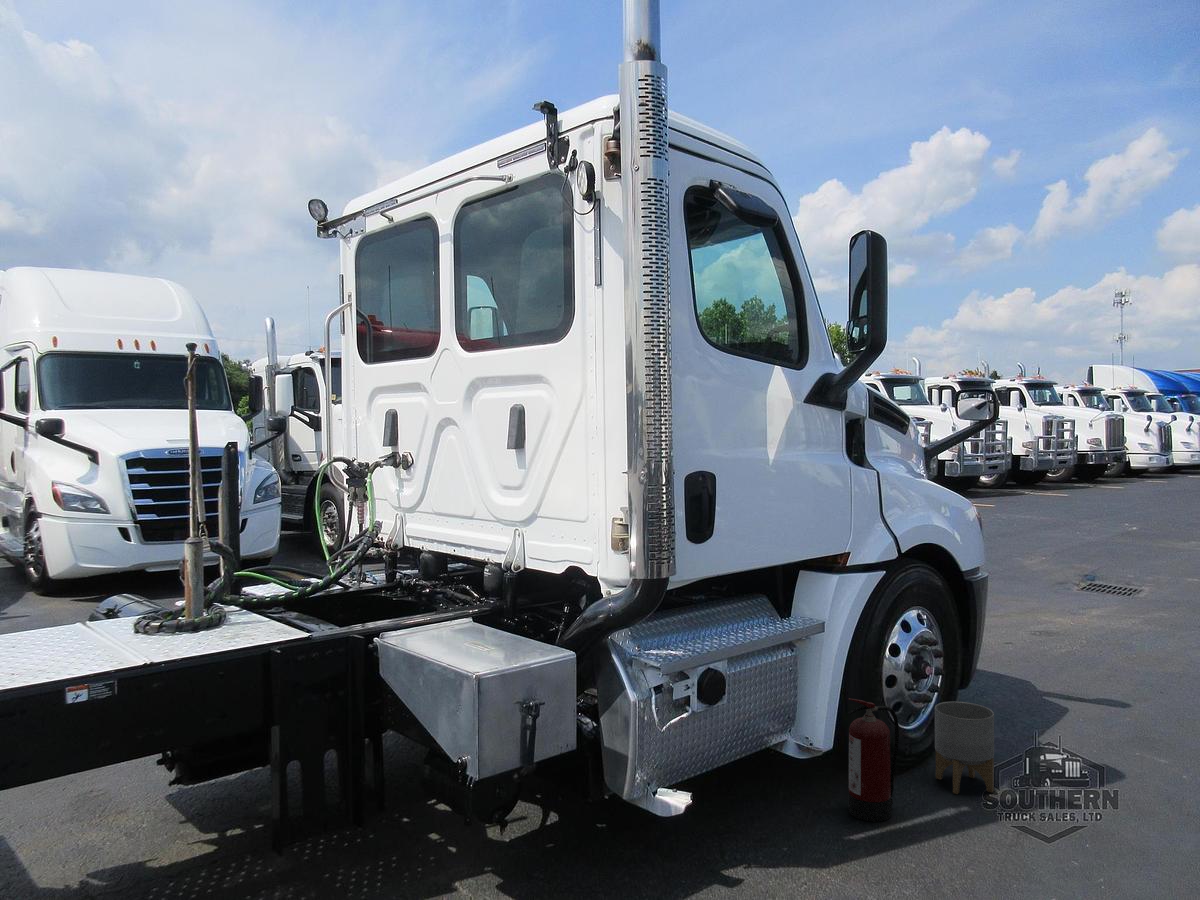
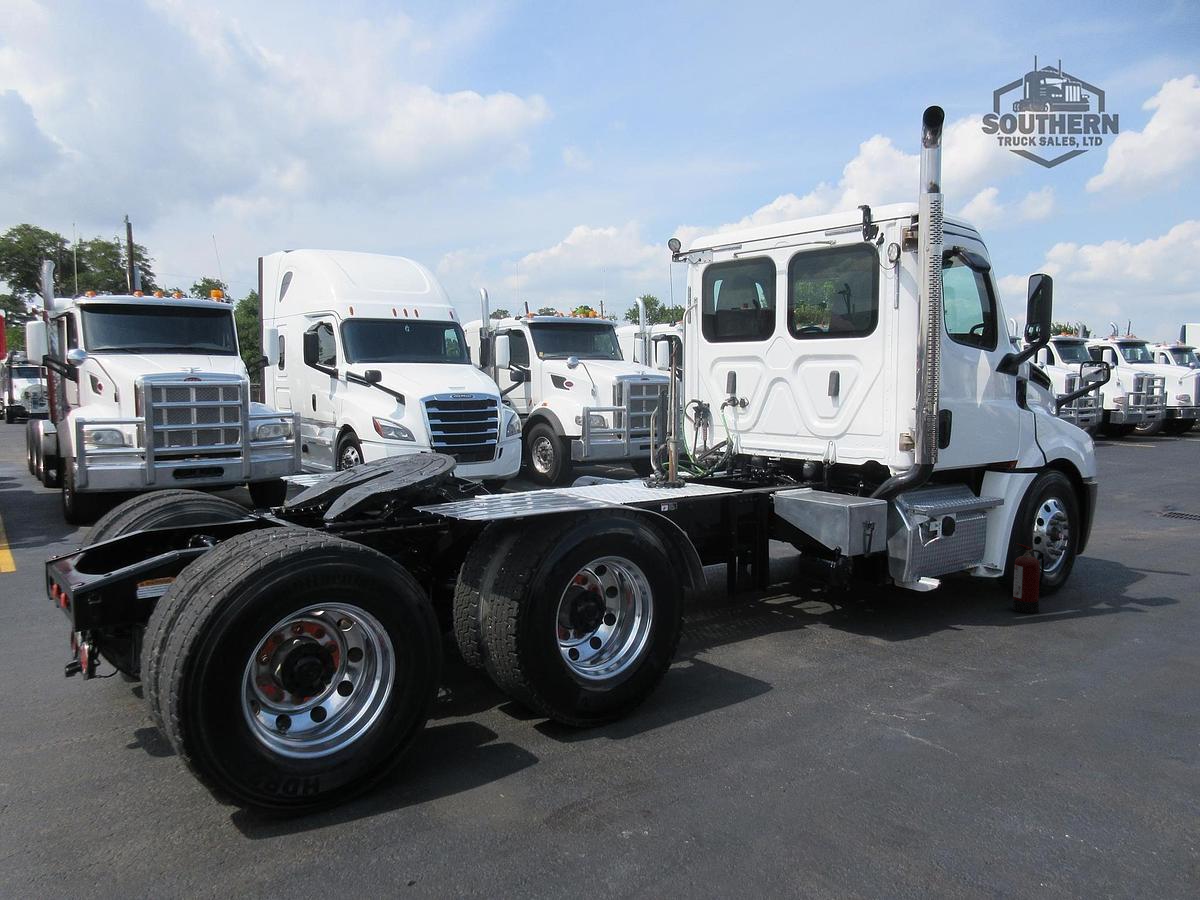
planter: present [935,701,994,794] -> none [1062,554,1101,605]

